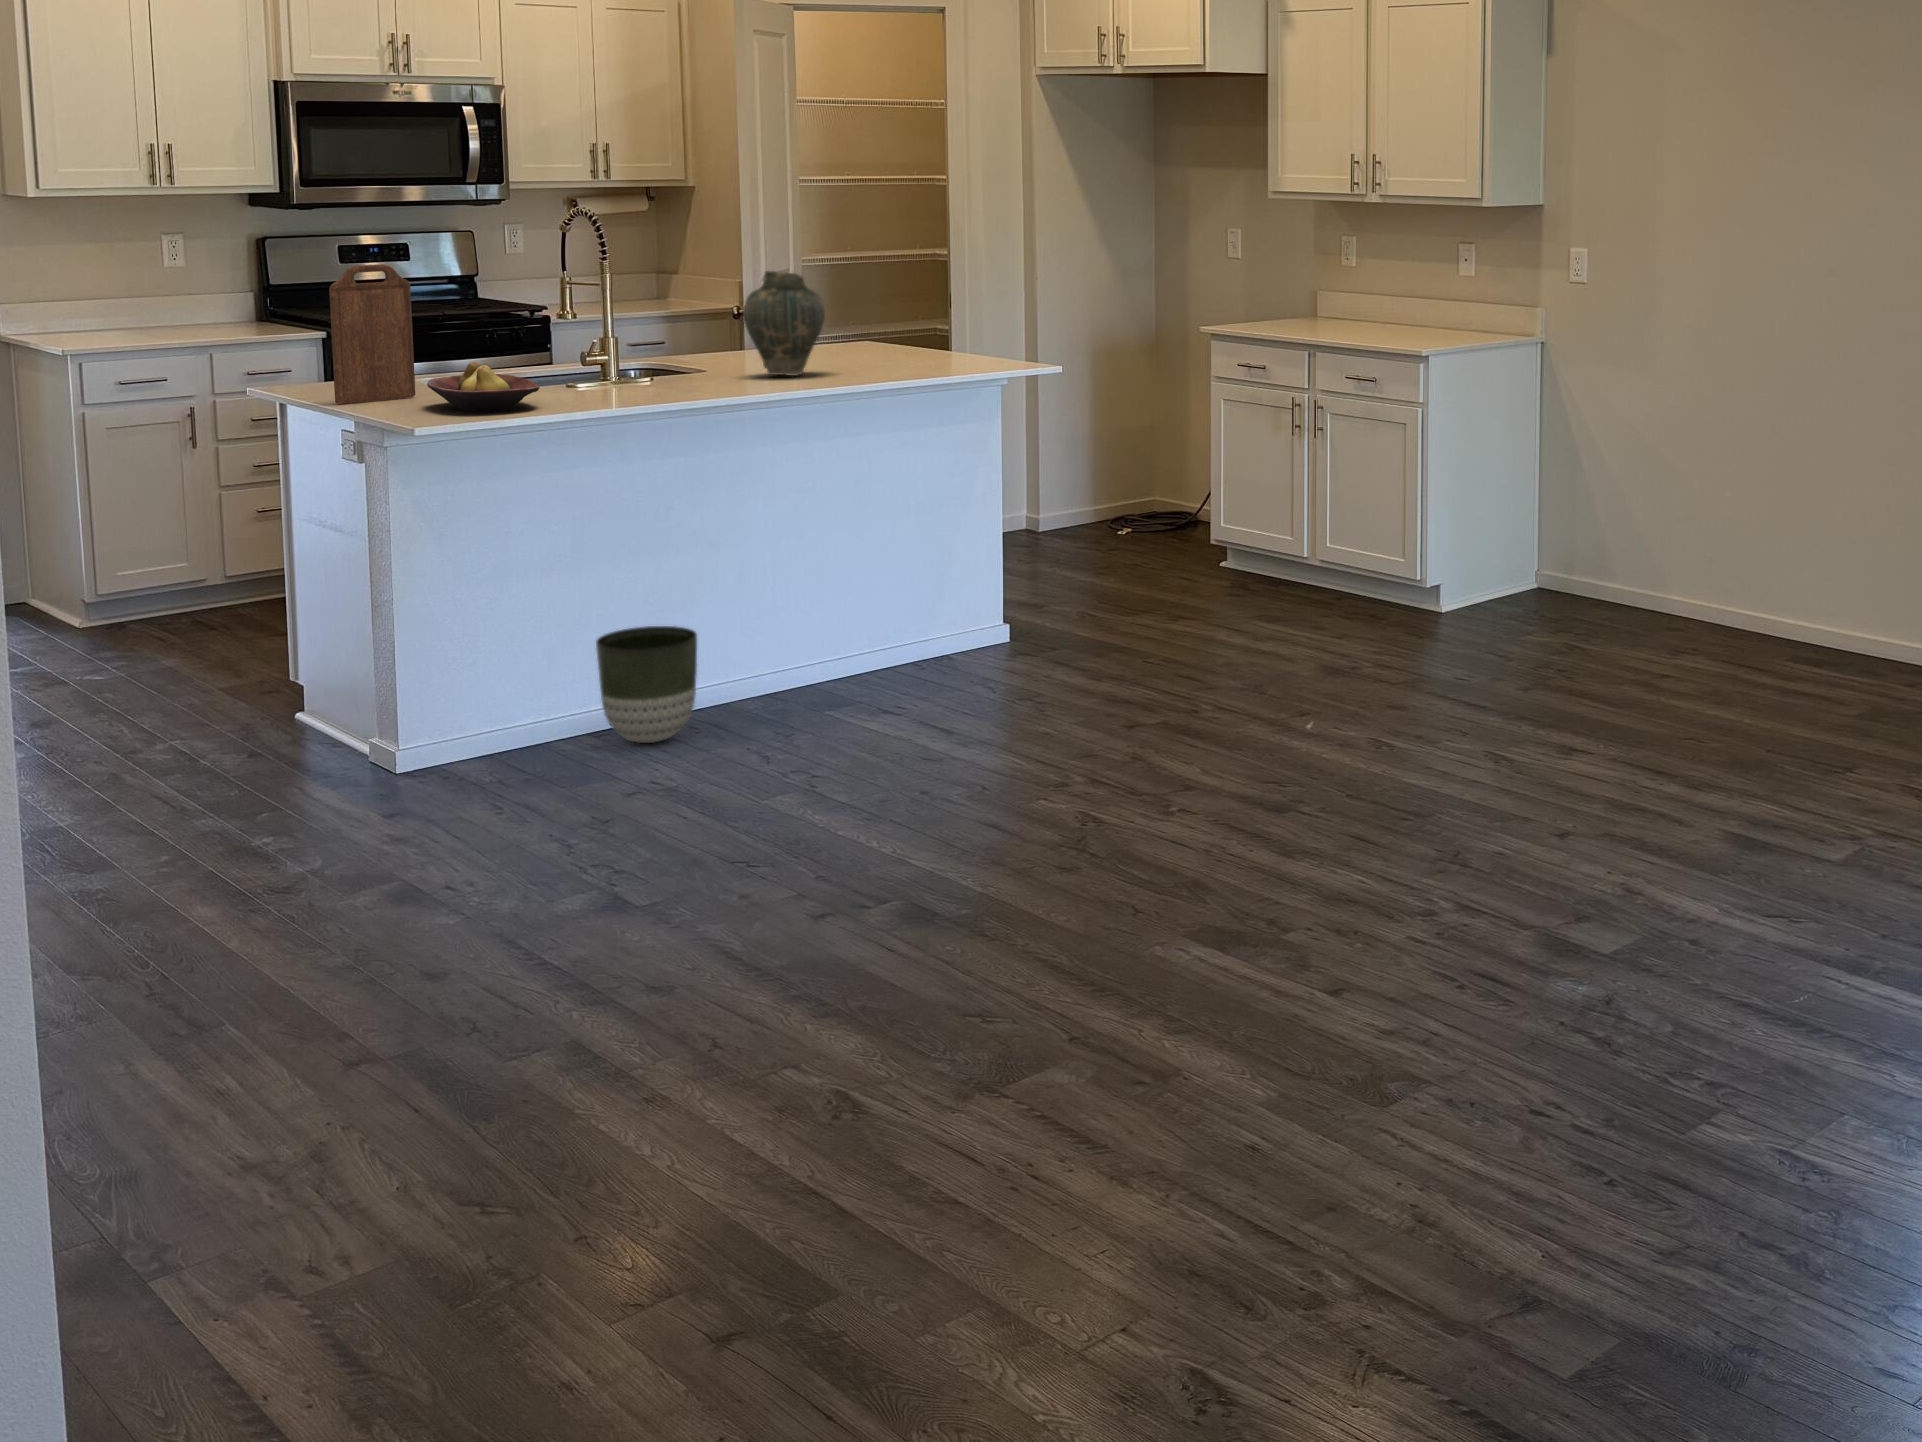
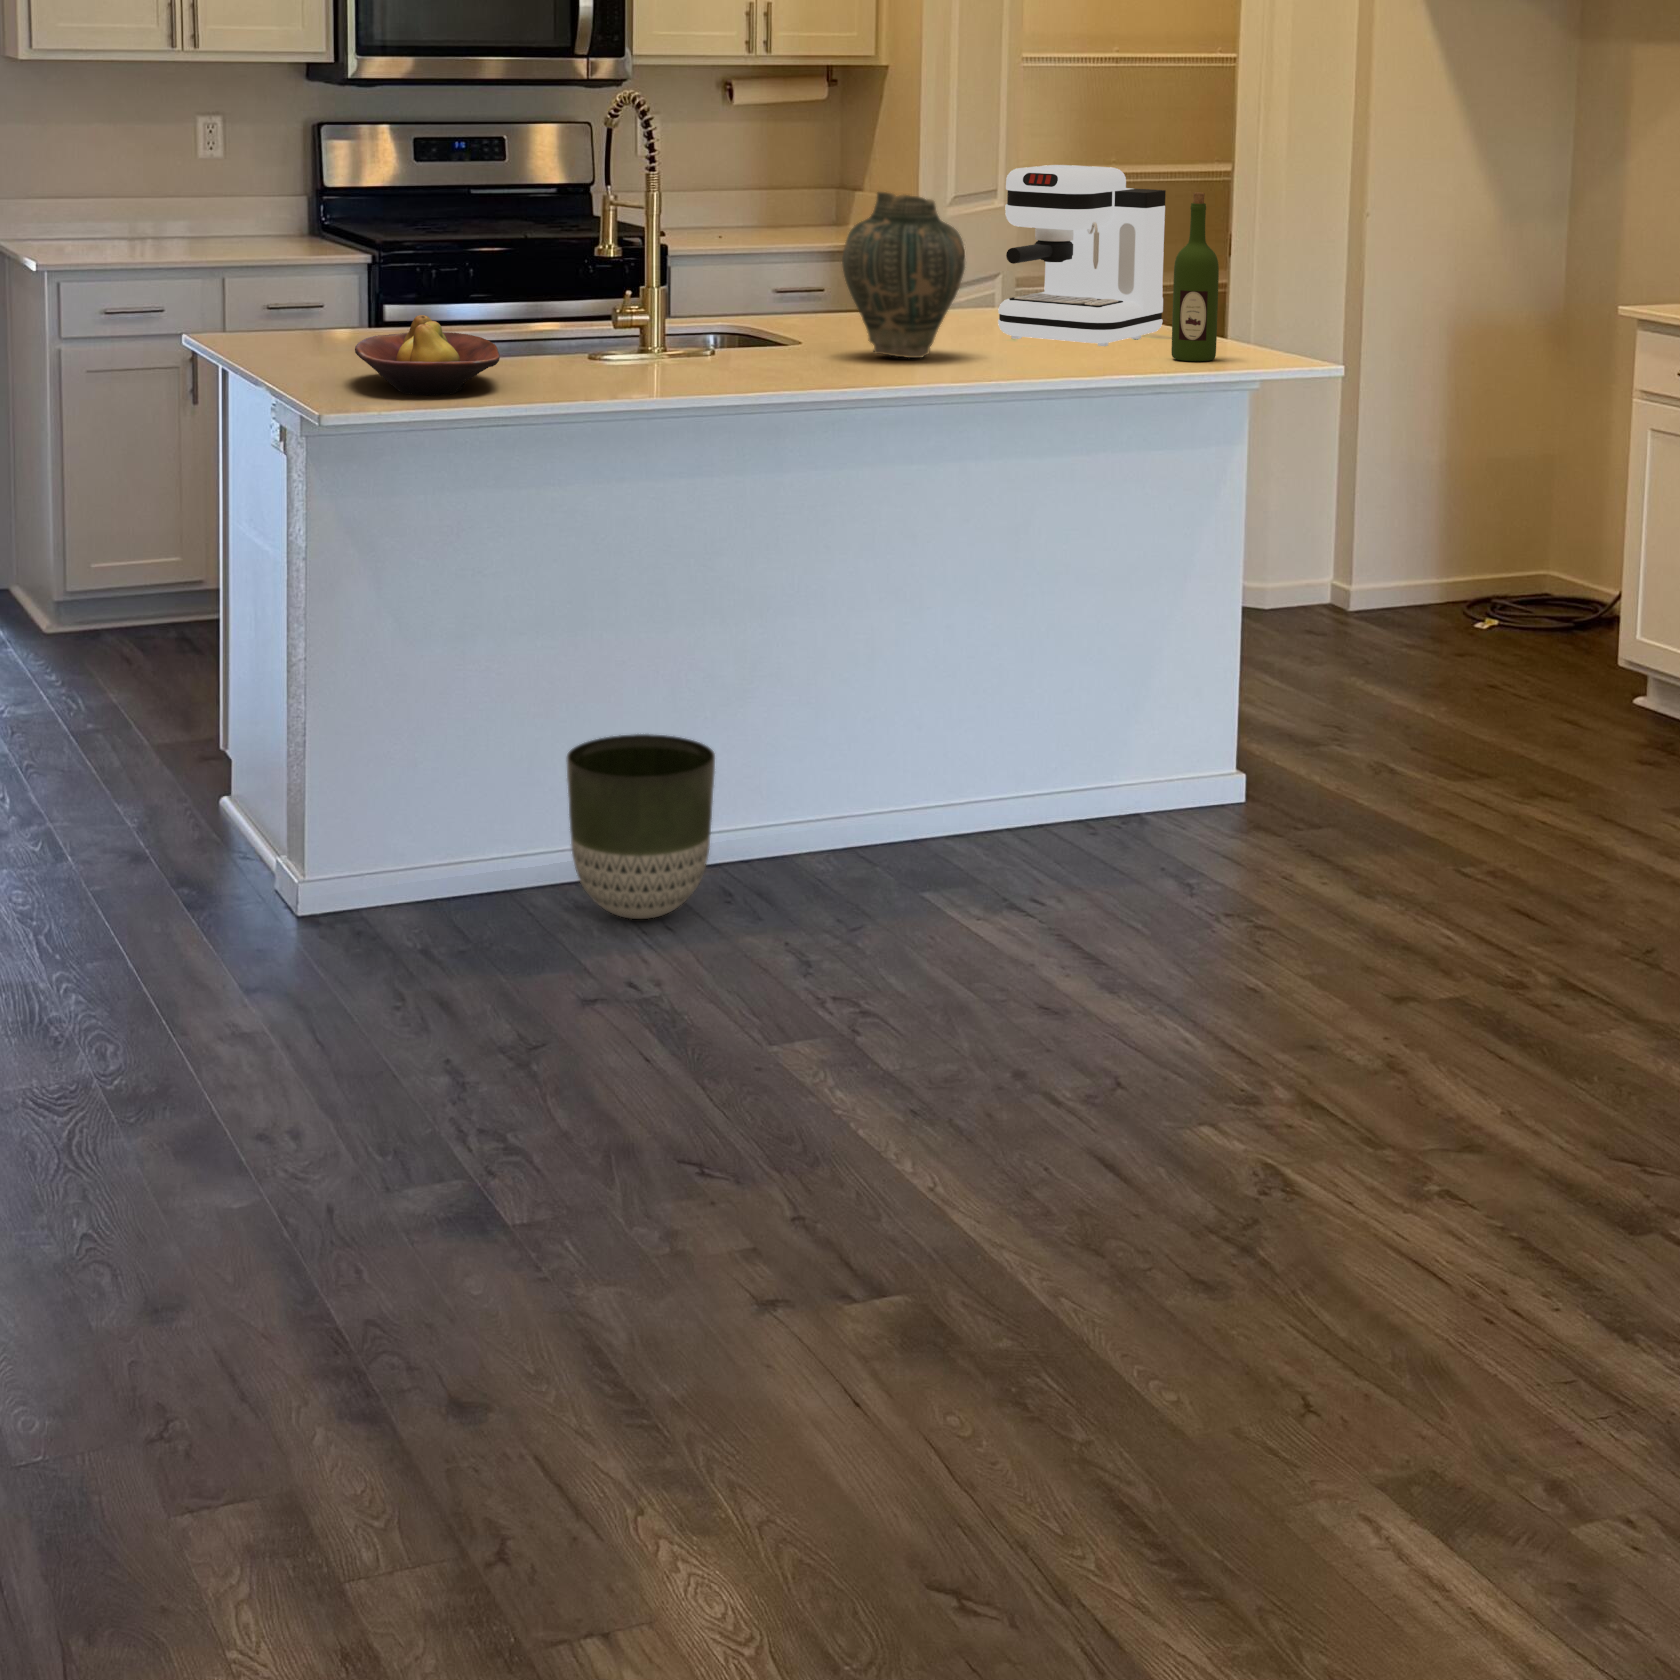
coffee maker: none [836,252,939,364] -> present [998,165,1166,346]
cutting board: present [329,264,415,404] -> none [255,164,371,365]
wine bottle: none [956,265,984,368] -> present [1171,192,1219,361]

